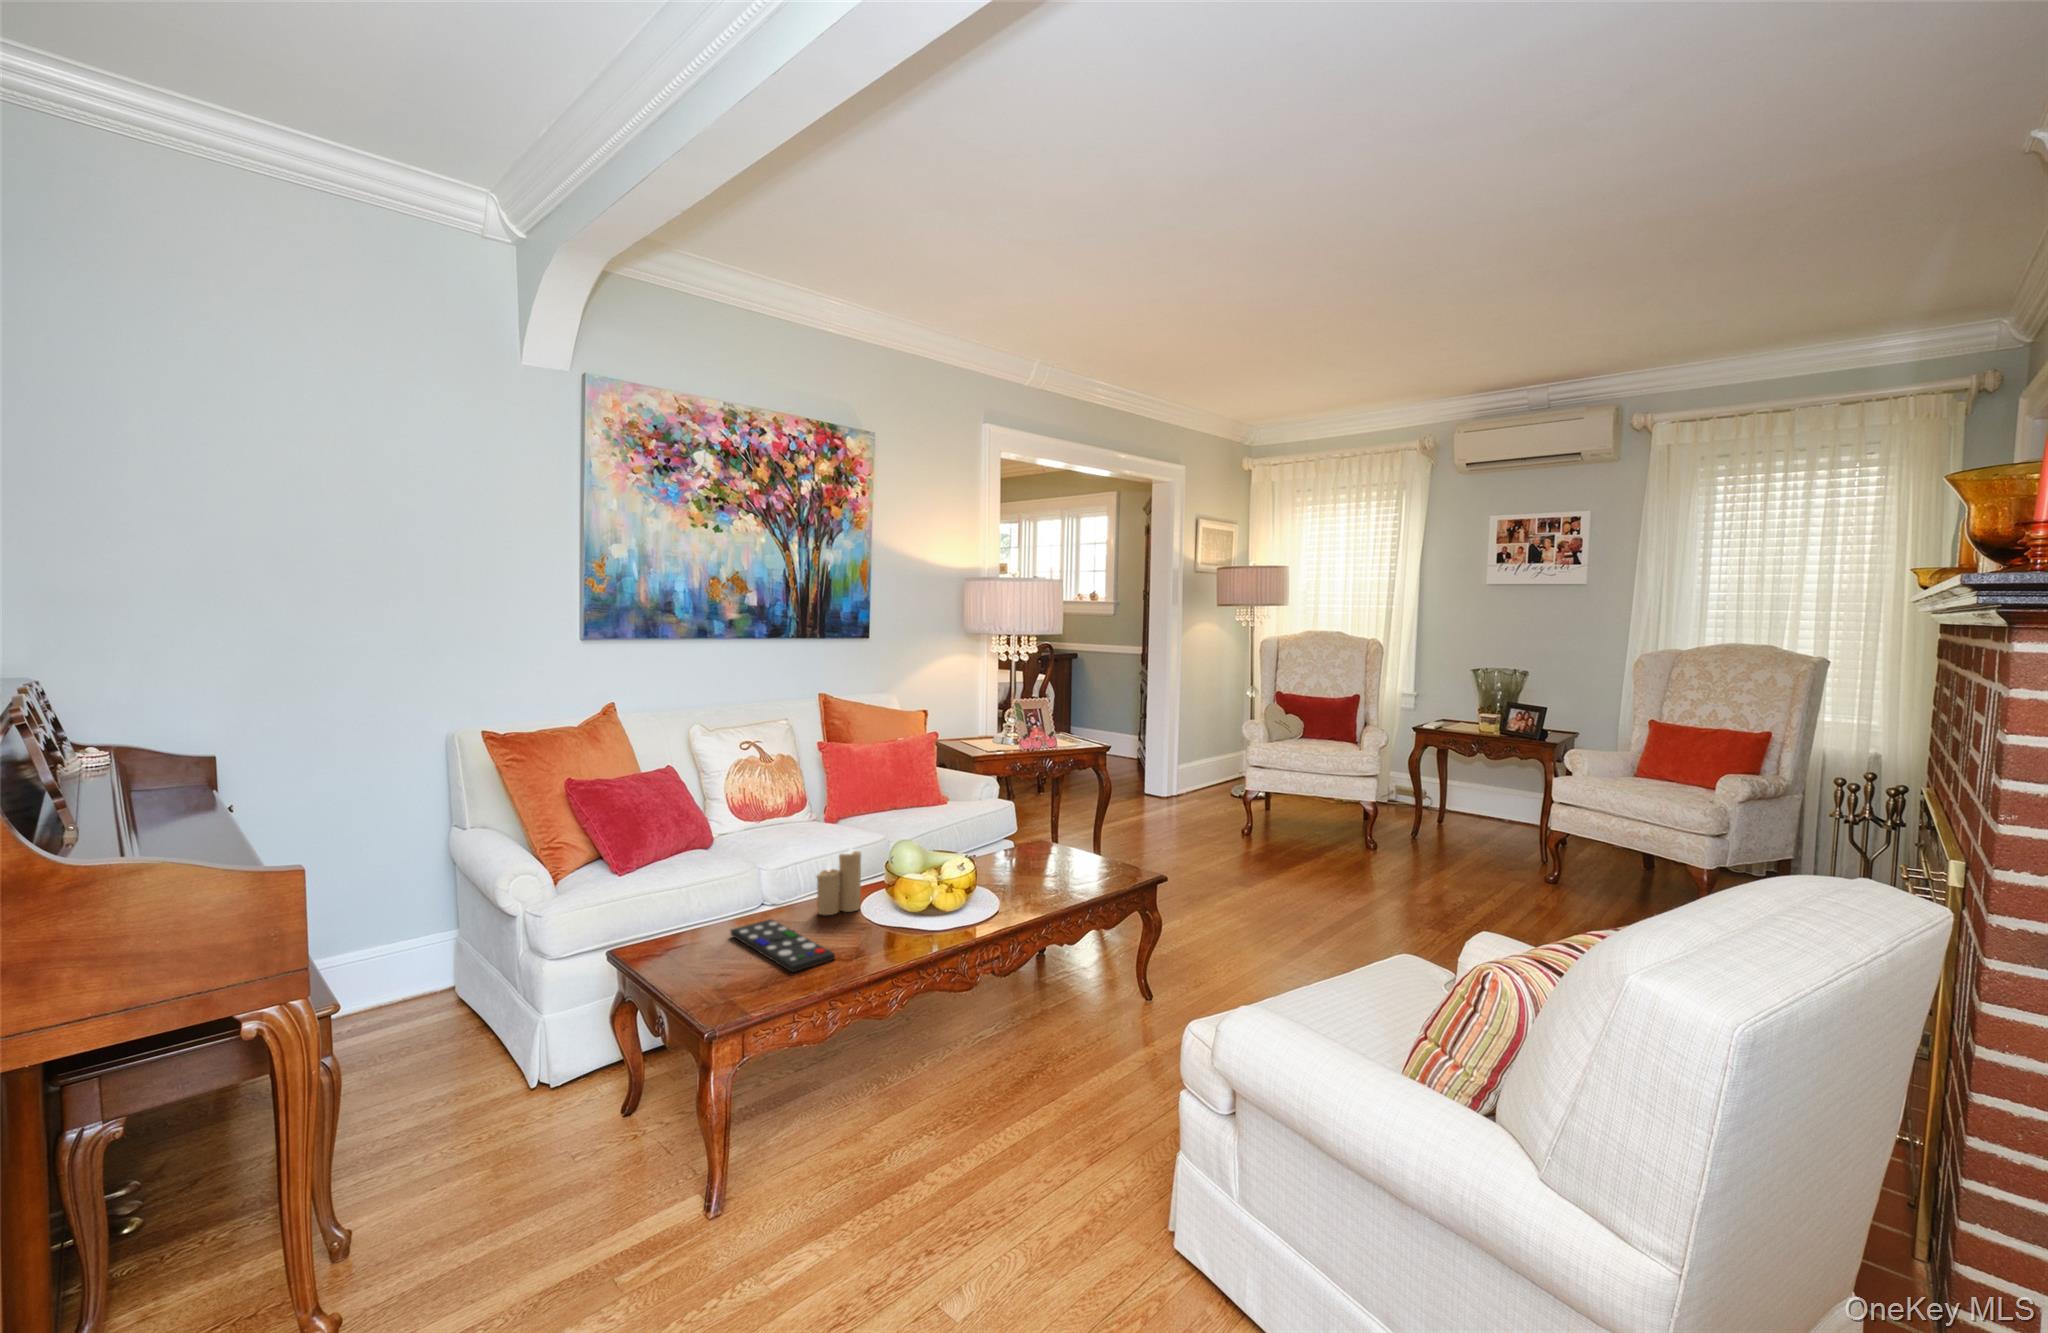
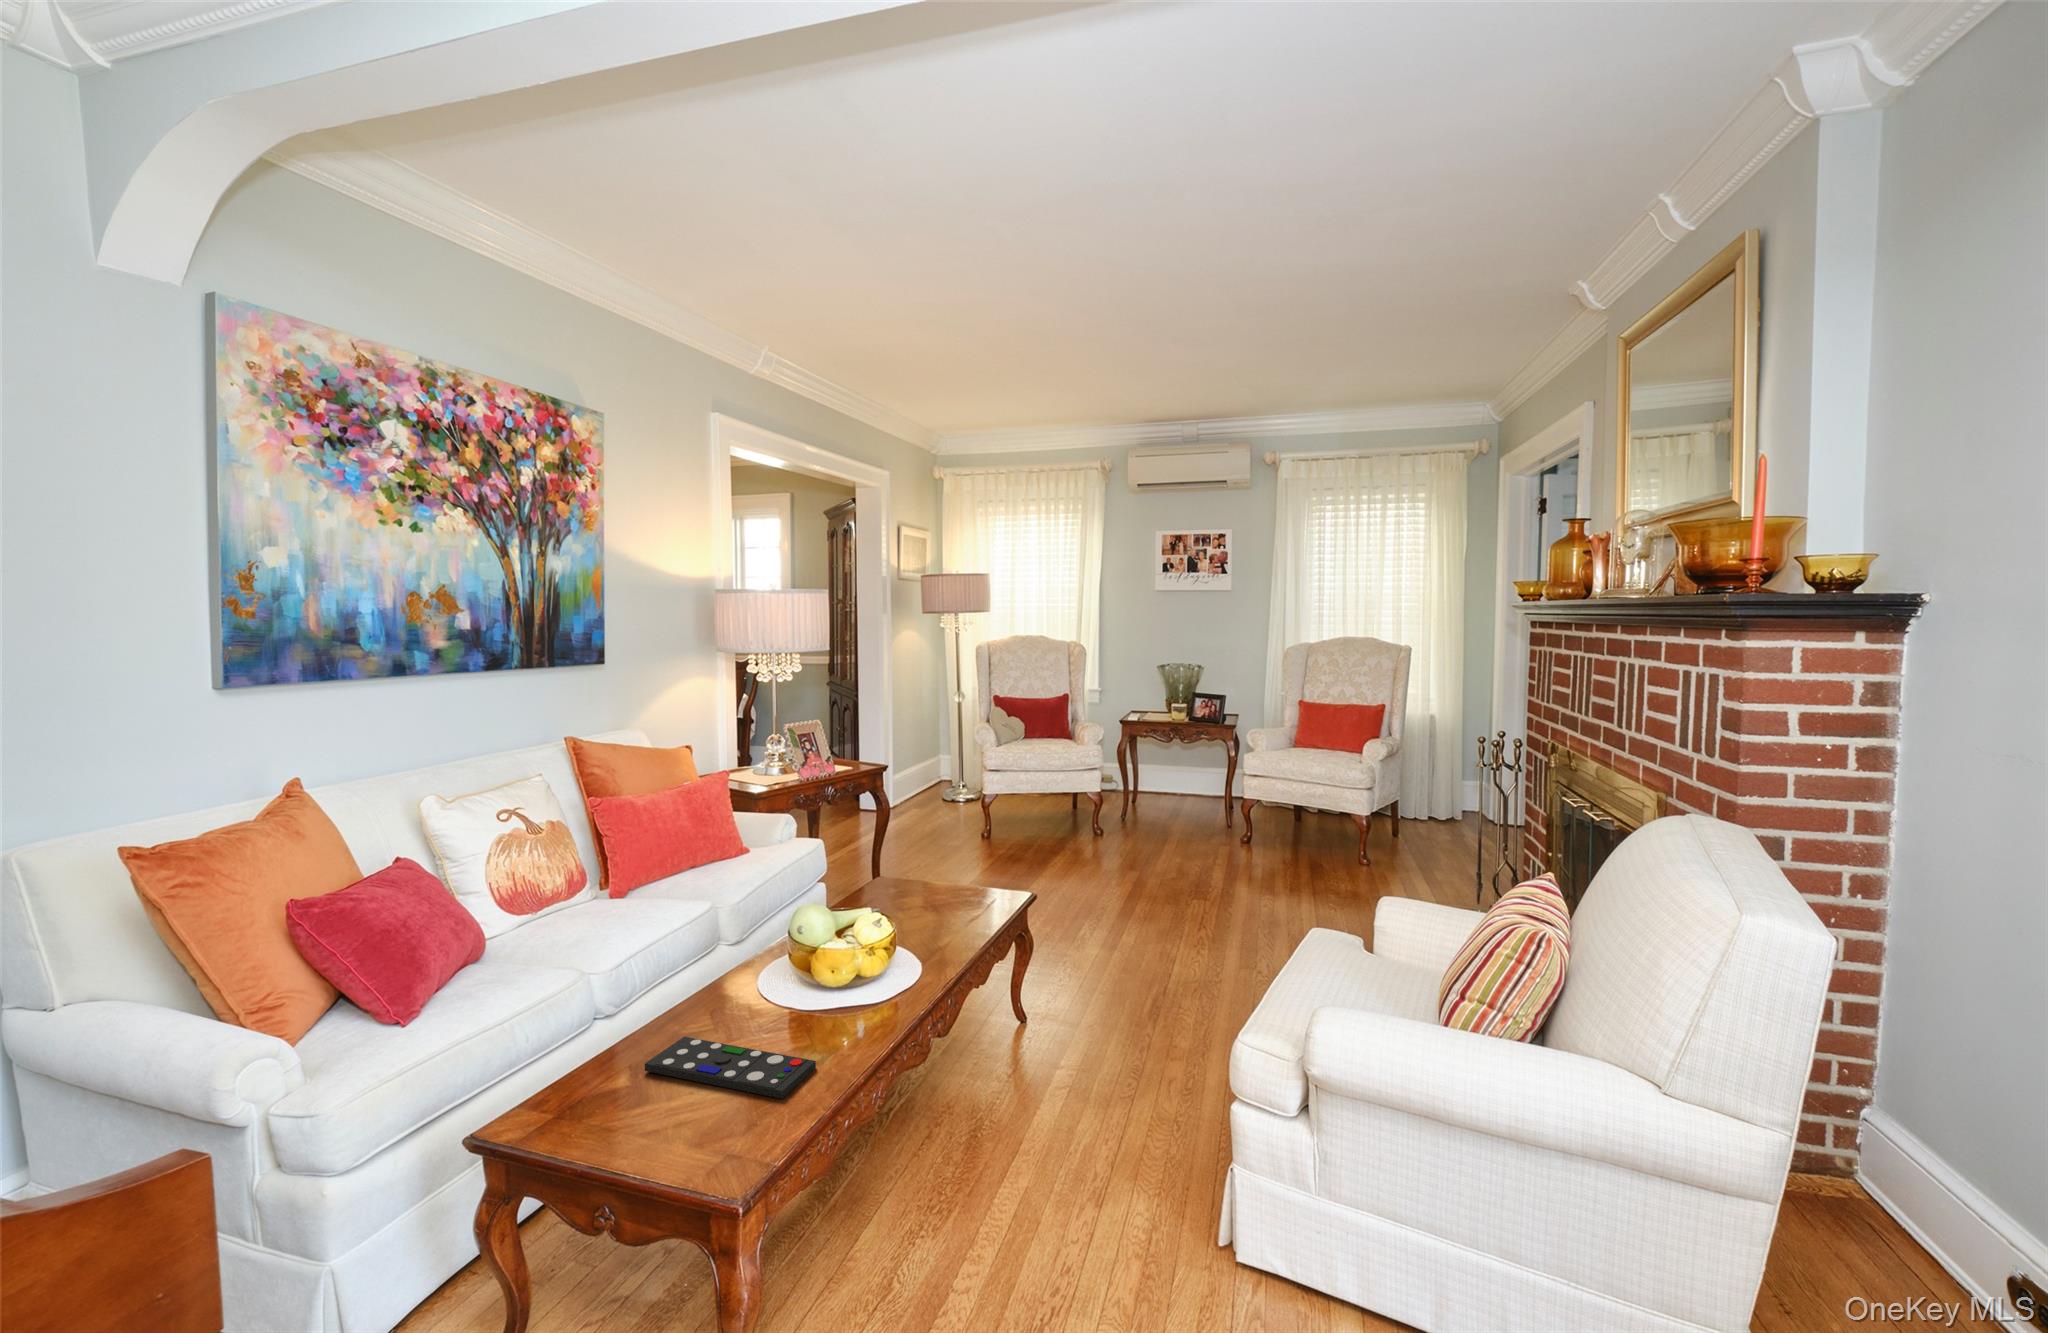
candle: present [817,845,861,915] -> none [726,921,778,1016]

